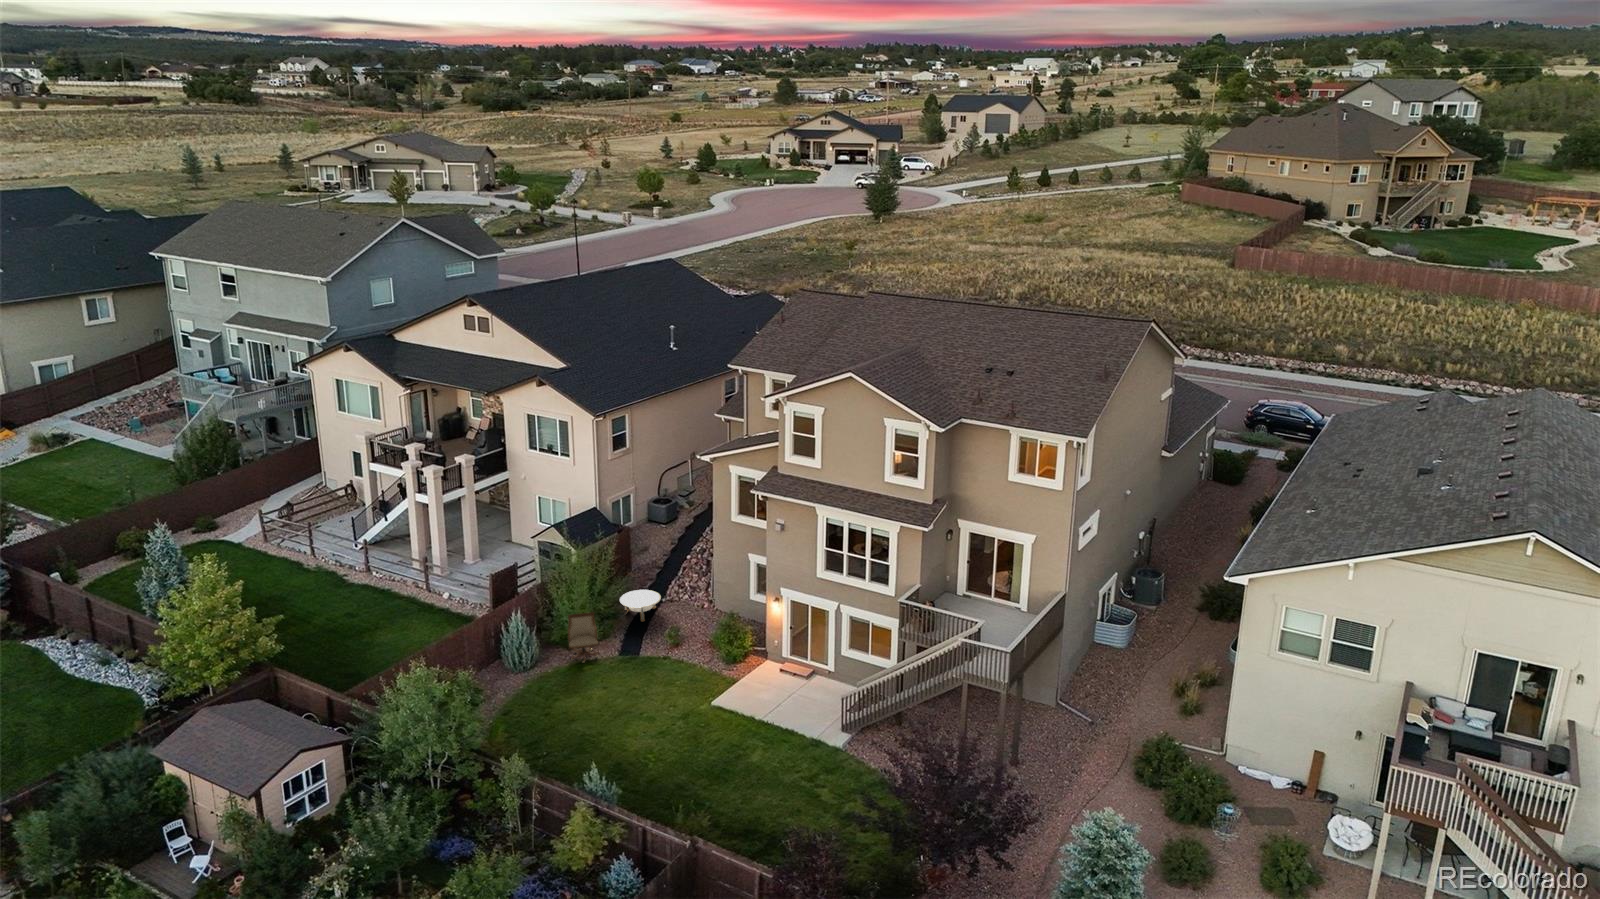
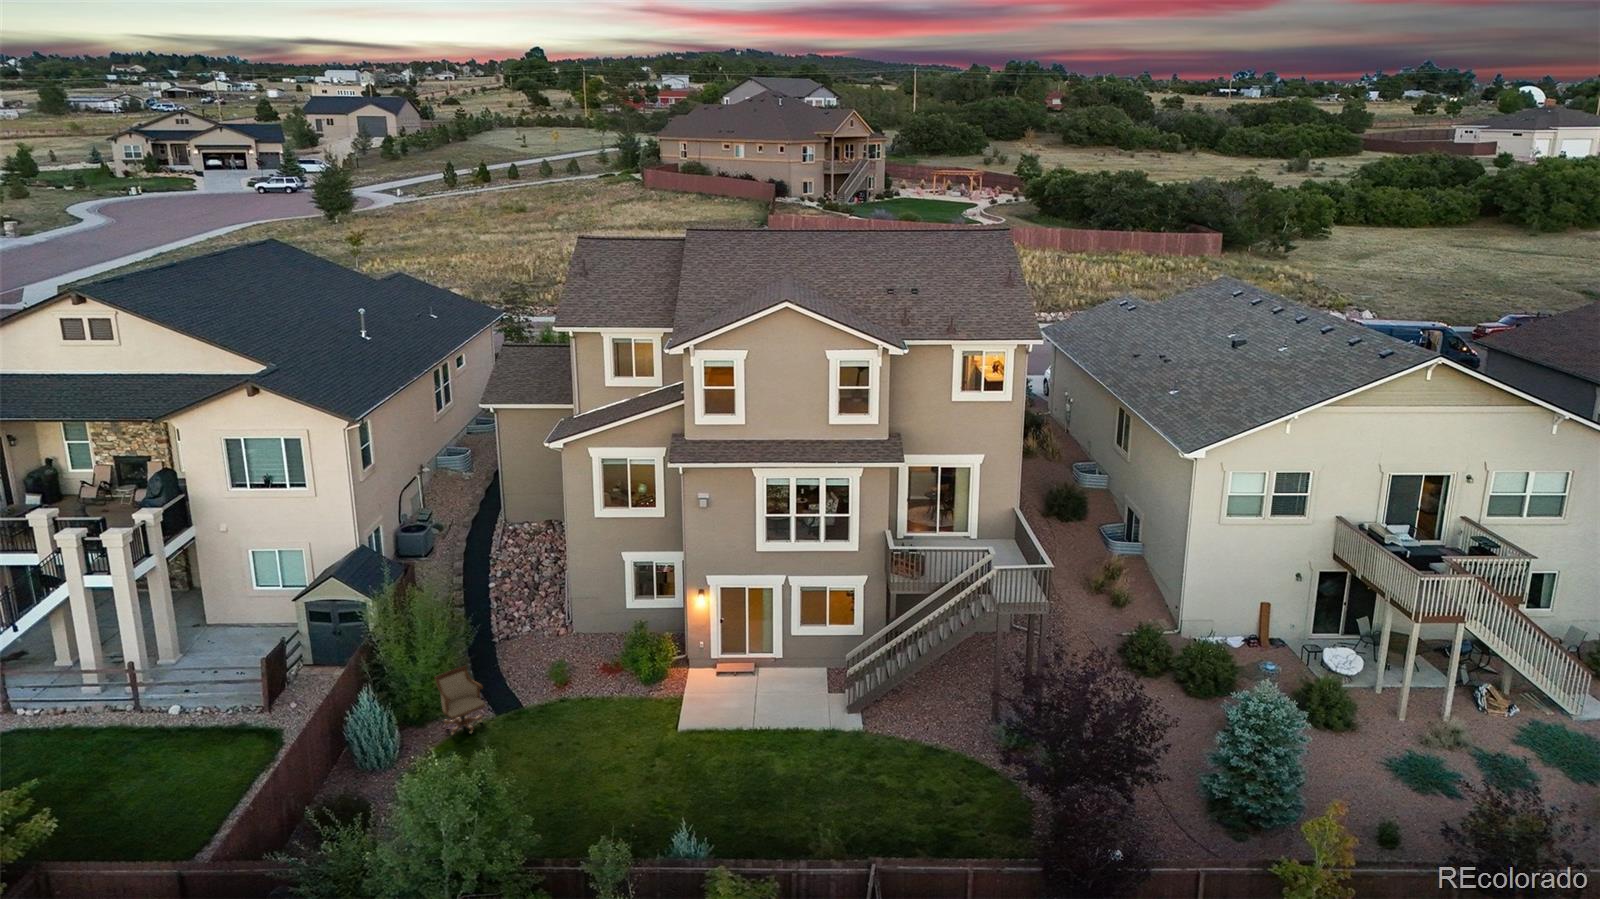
round table: present [620,590,661,622] -> none [459,629,513,668]

